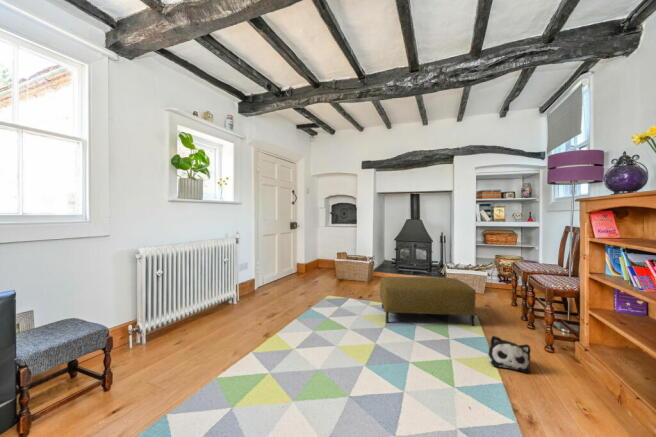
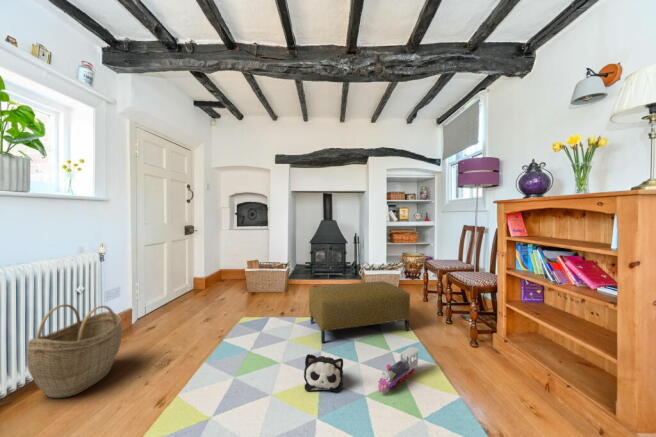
woven basket: none [203,270,248,324] -> present [27,304,122,398]
toy train: none [419,333,467,360] -> present [378,347,419,392]
plush toy: present [489,336,531,372] -> present [304,354,343,392]

